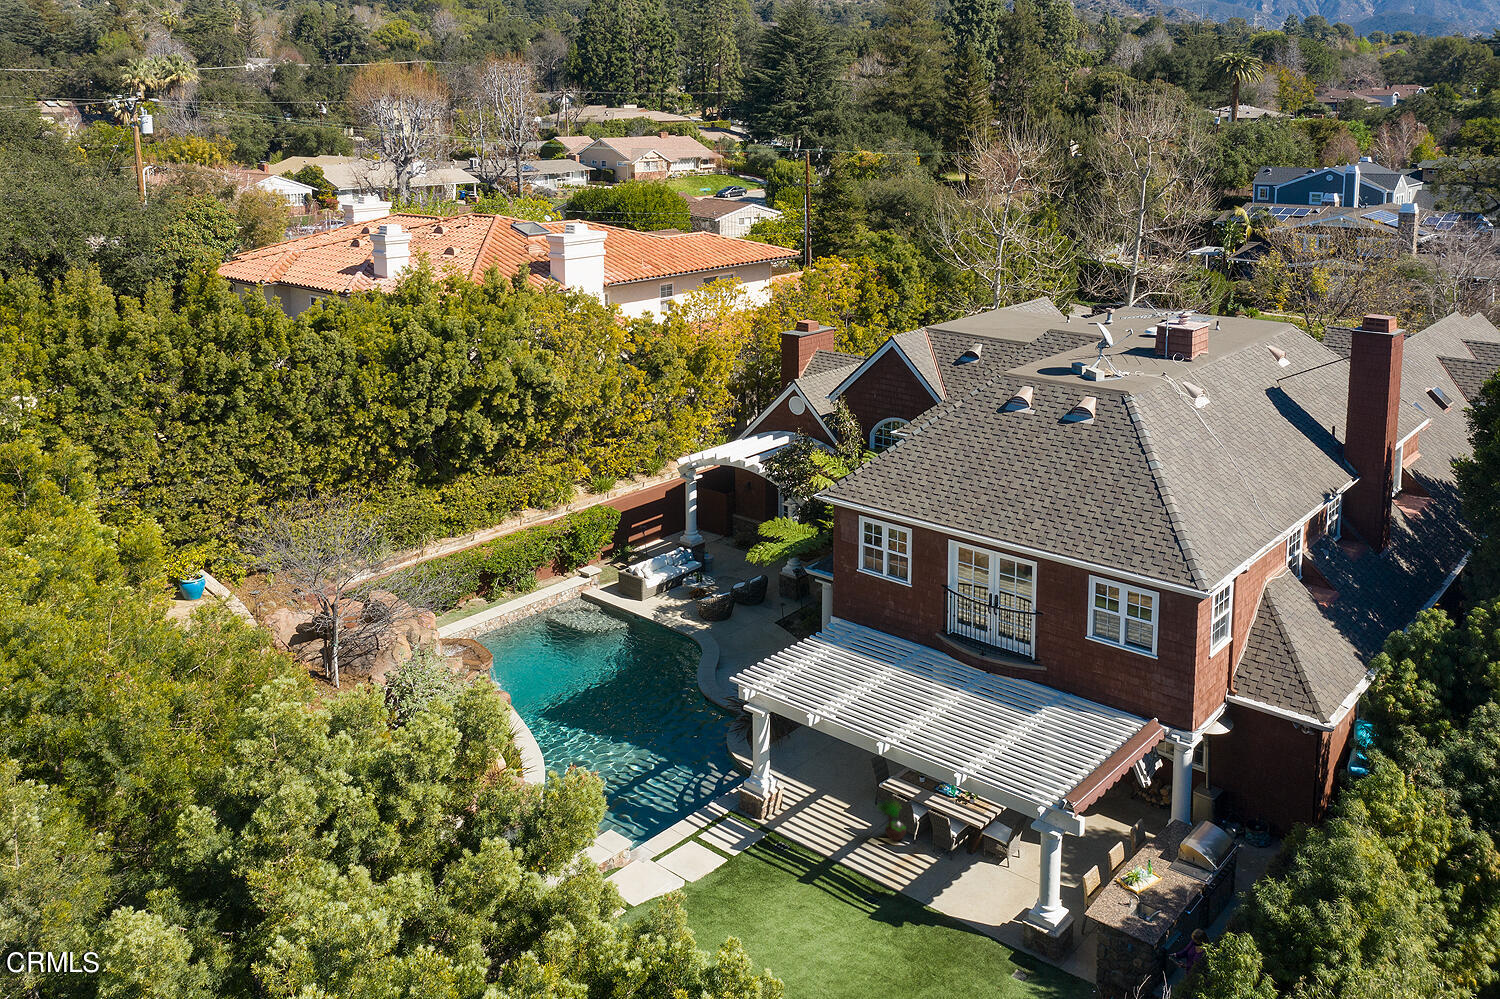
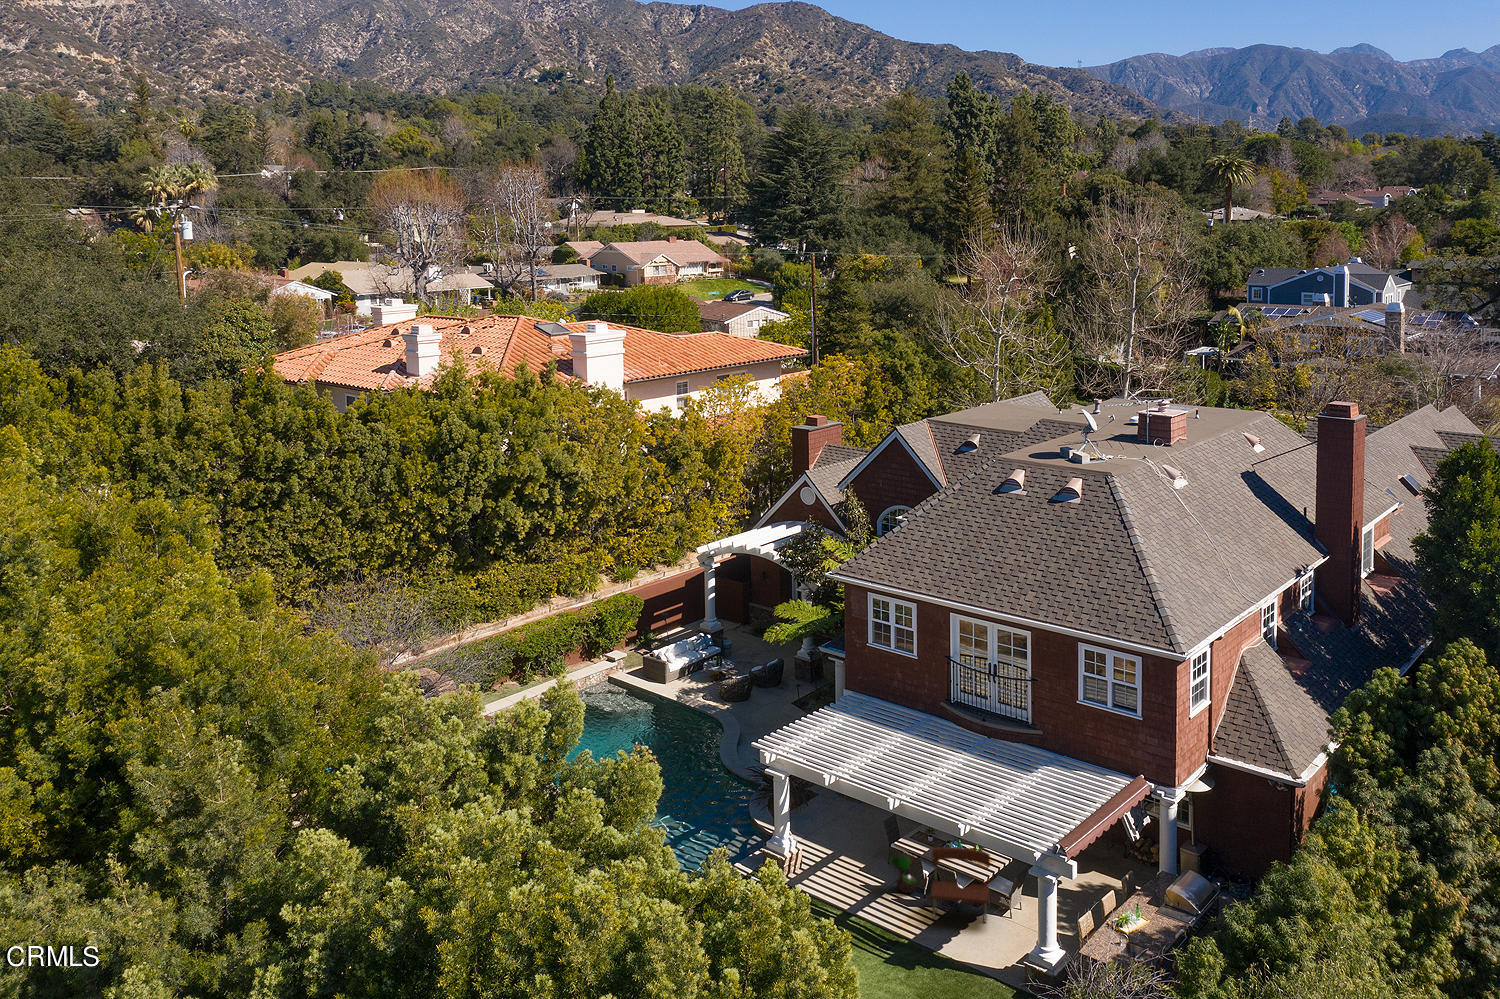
bench: none [922,794,987,875] -> present [930,847,990,922]

